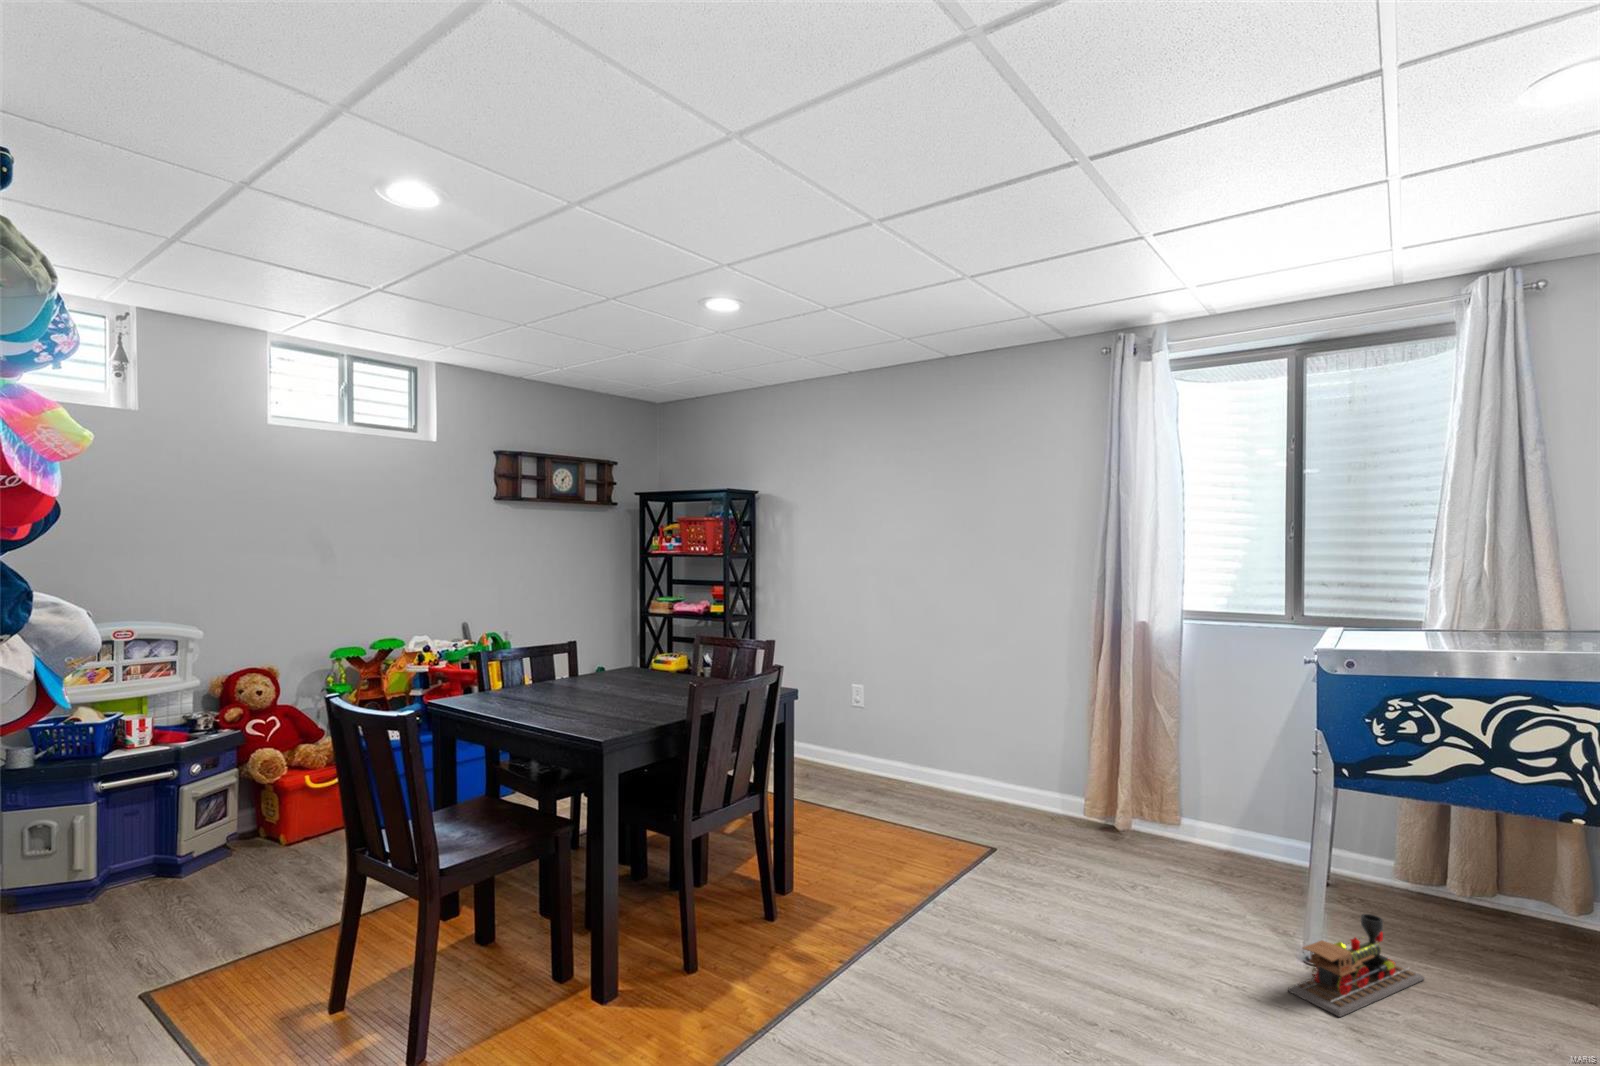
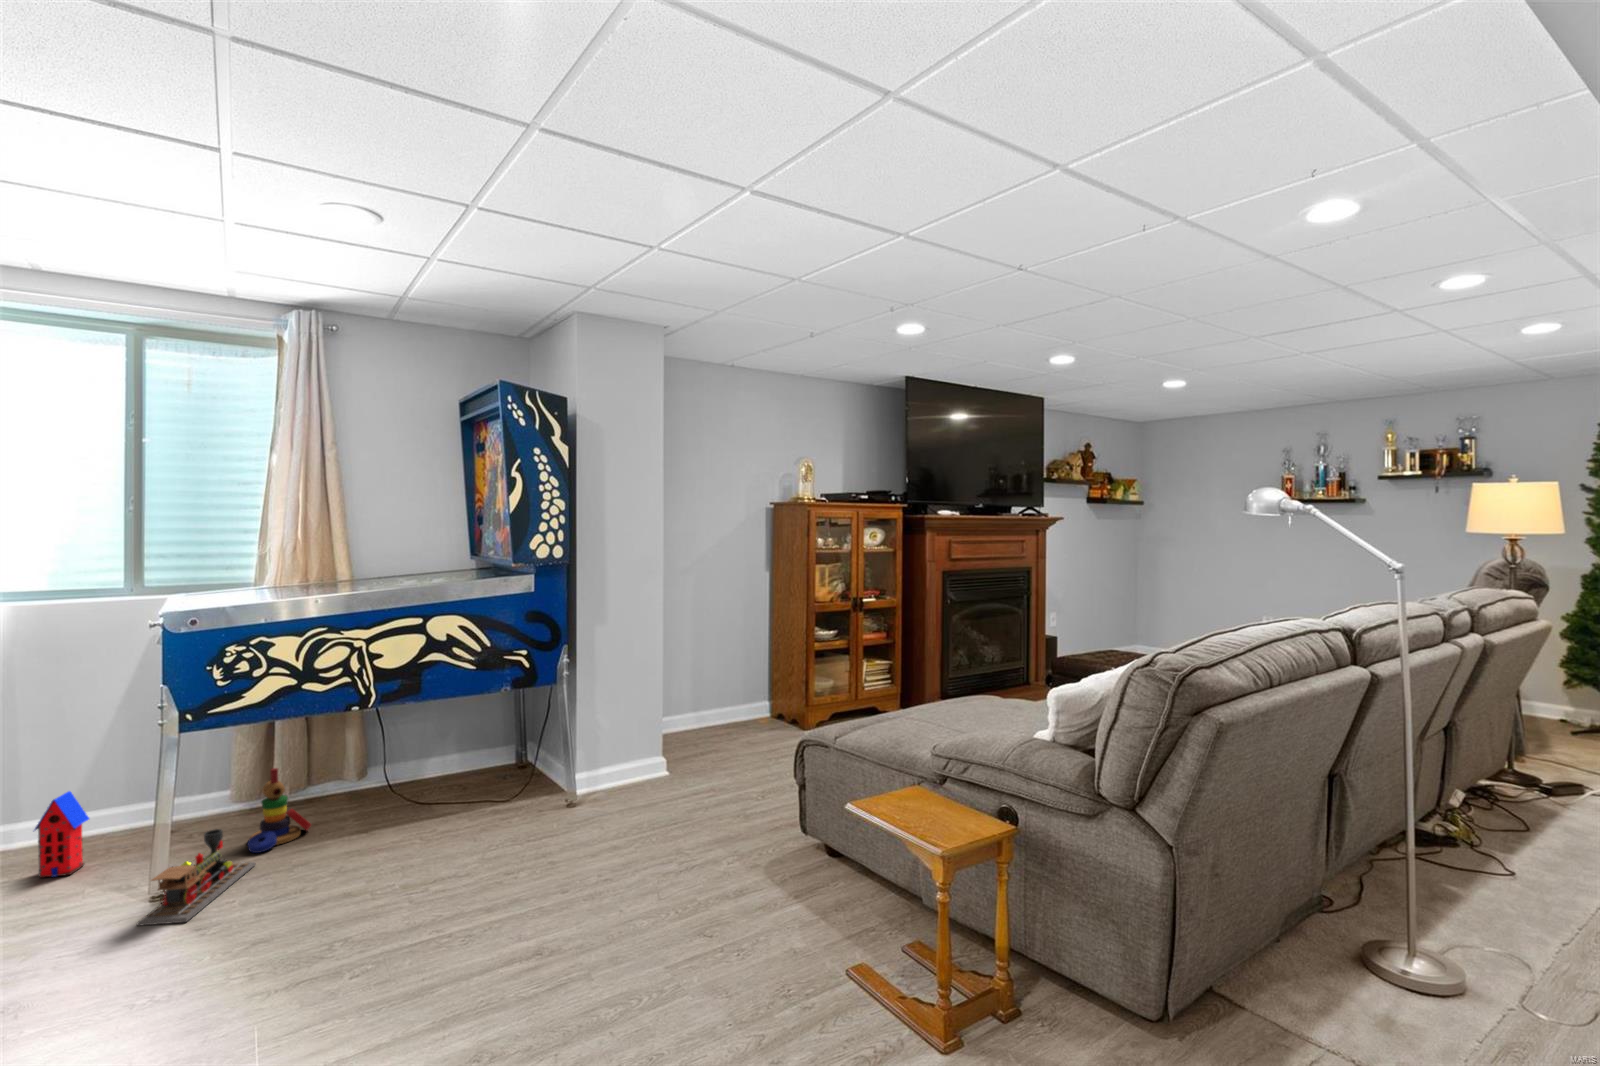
toy house: none [1204,812,1251,897] -> present [35,791,89,878]
stacking toy: none [1414,861,1503,966] -> present [248,768,311,853]

